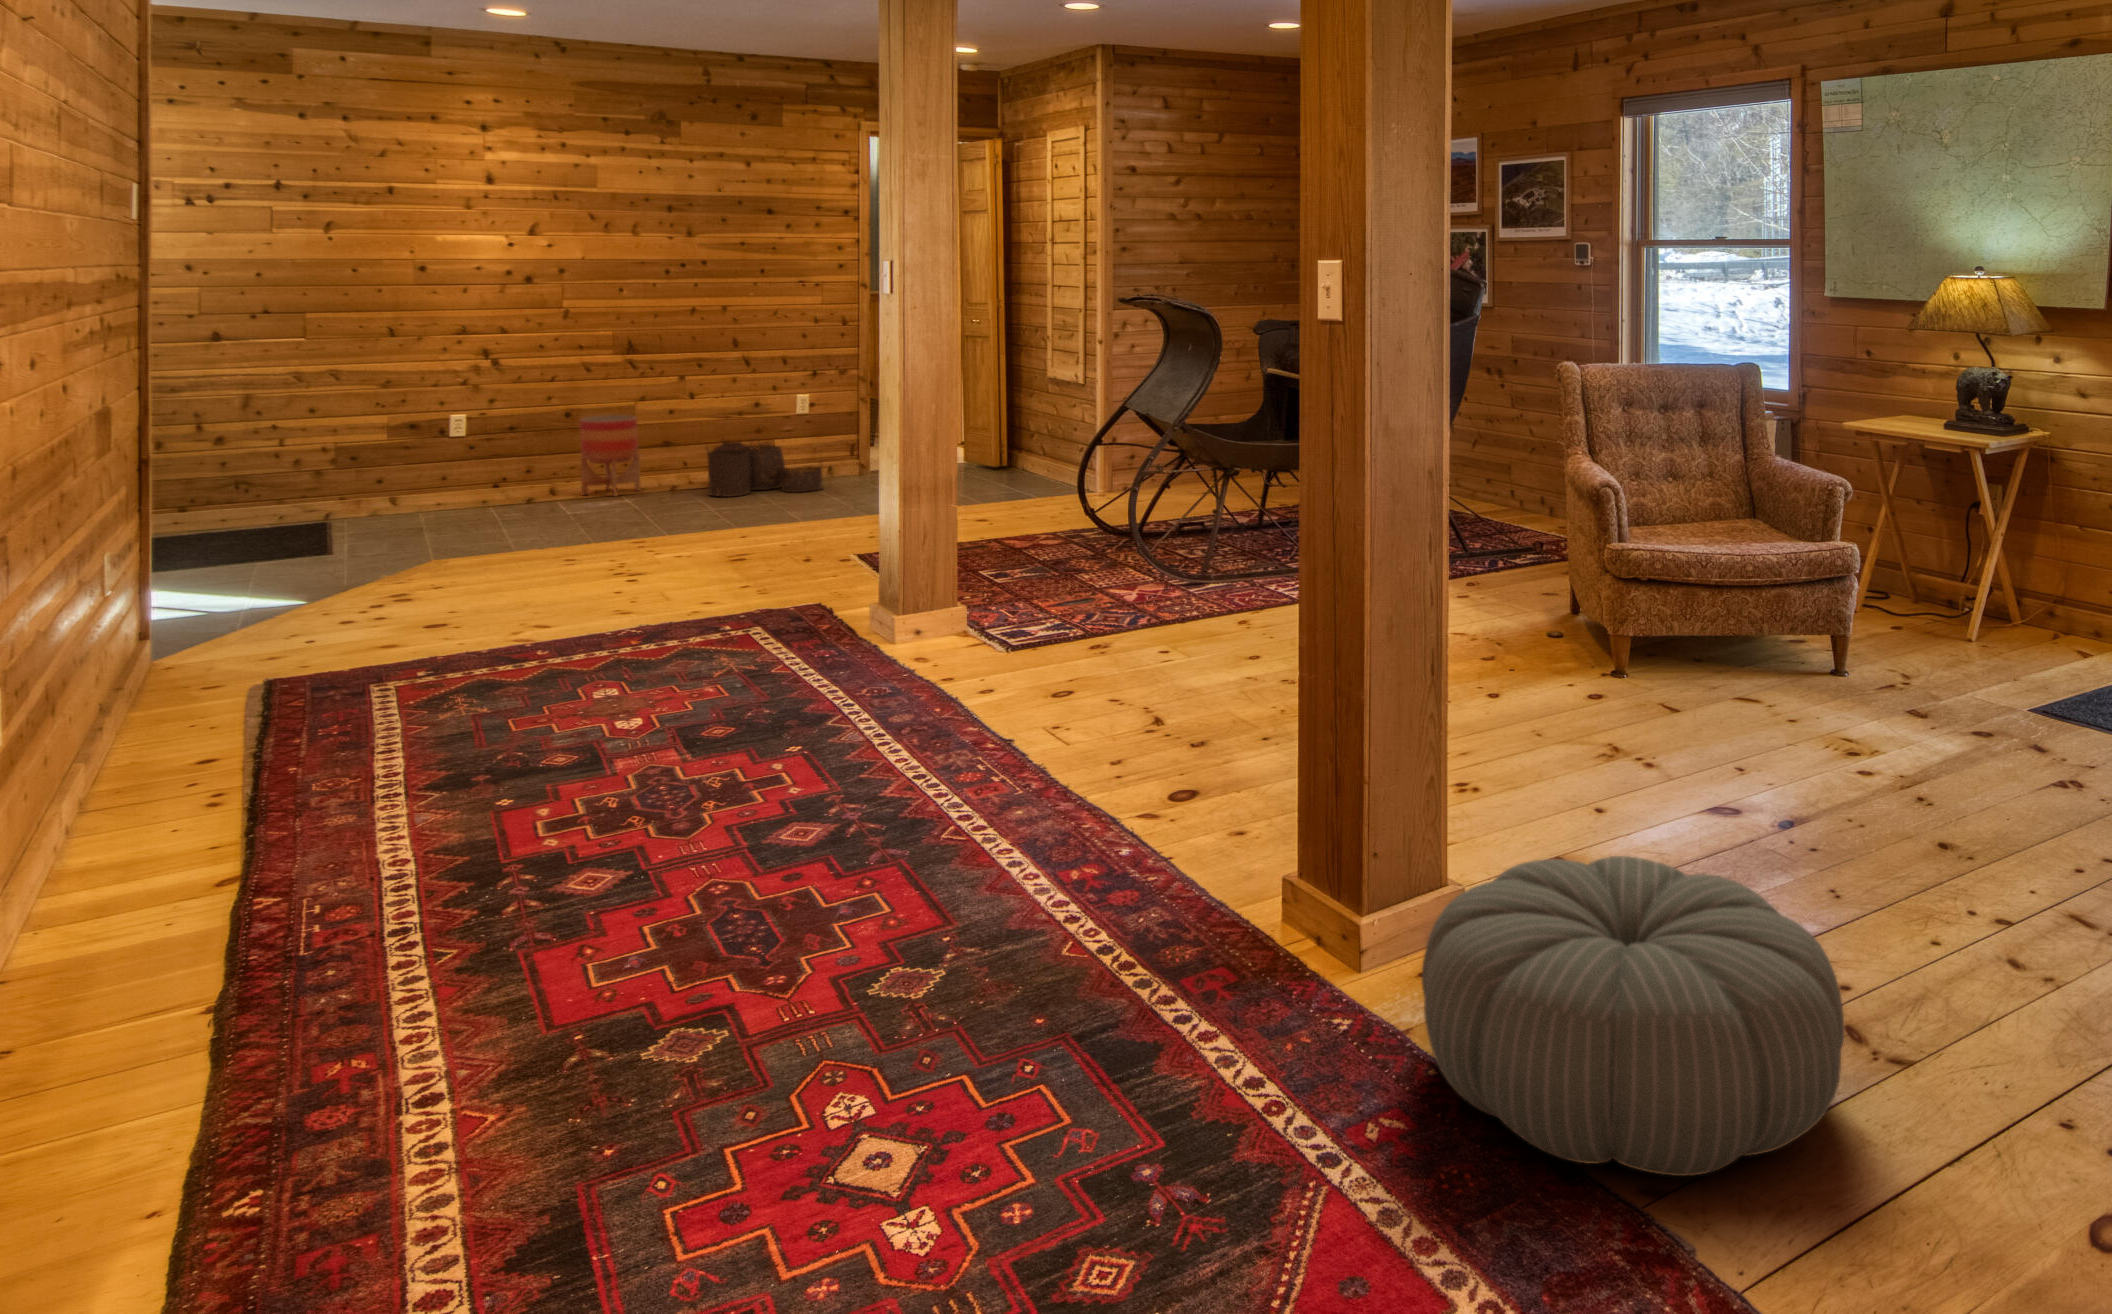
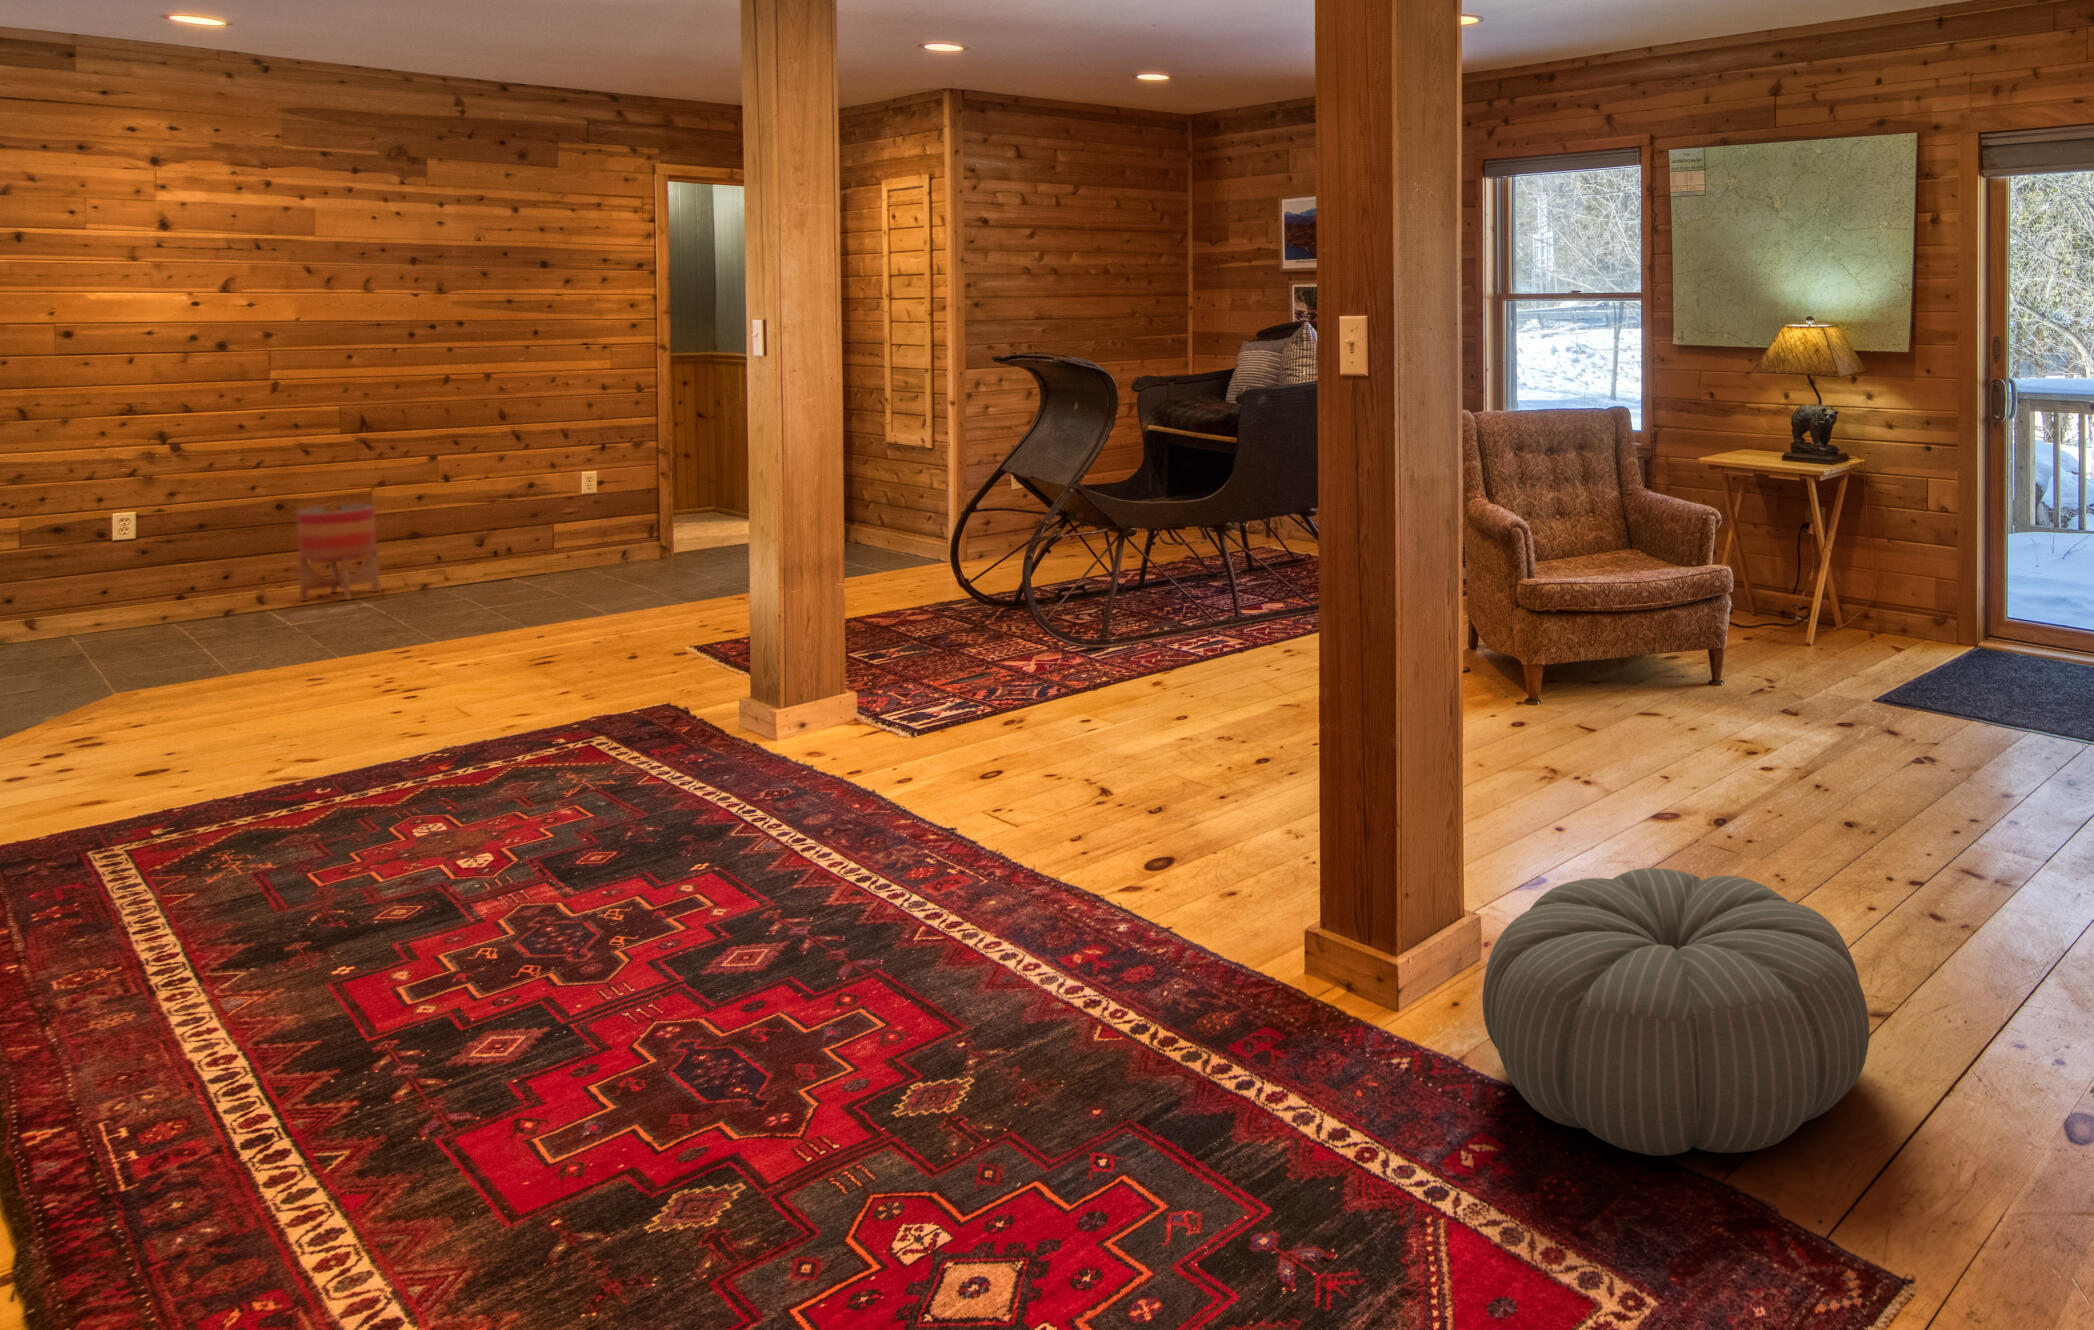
woven basket: present [707,439,822,497] -> none [467,523,619,592]

